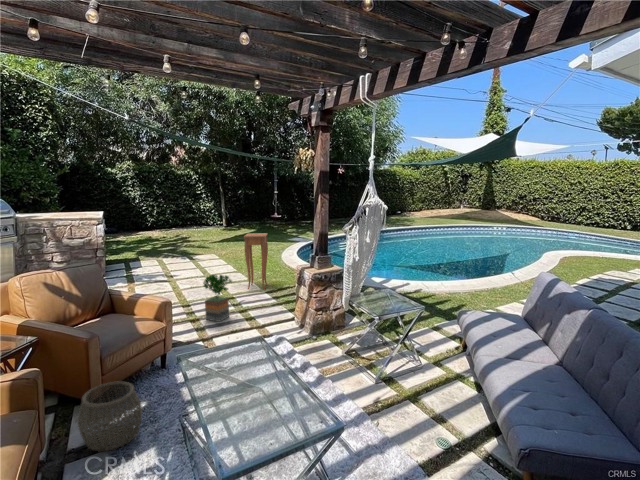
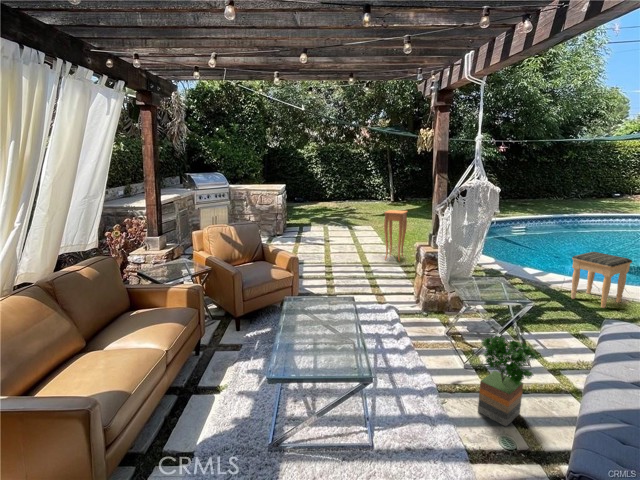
footstool: none [429,258,472,307] -> present [571,252,632,308]
potted tree: present [203,275,232,322] -> present [478,336,538,427]
woven basket: present [78,381,142,451] -> none [211,317,255,366]

